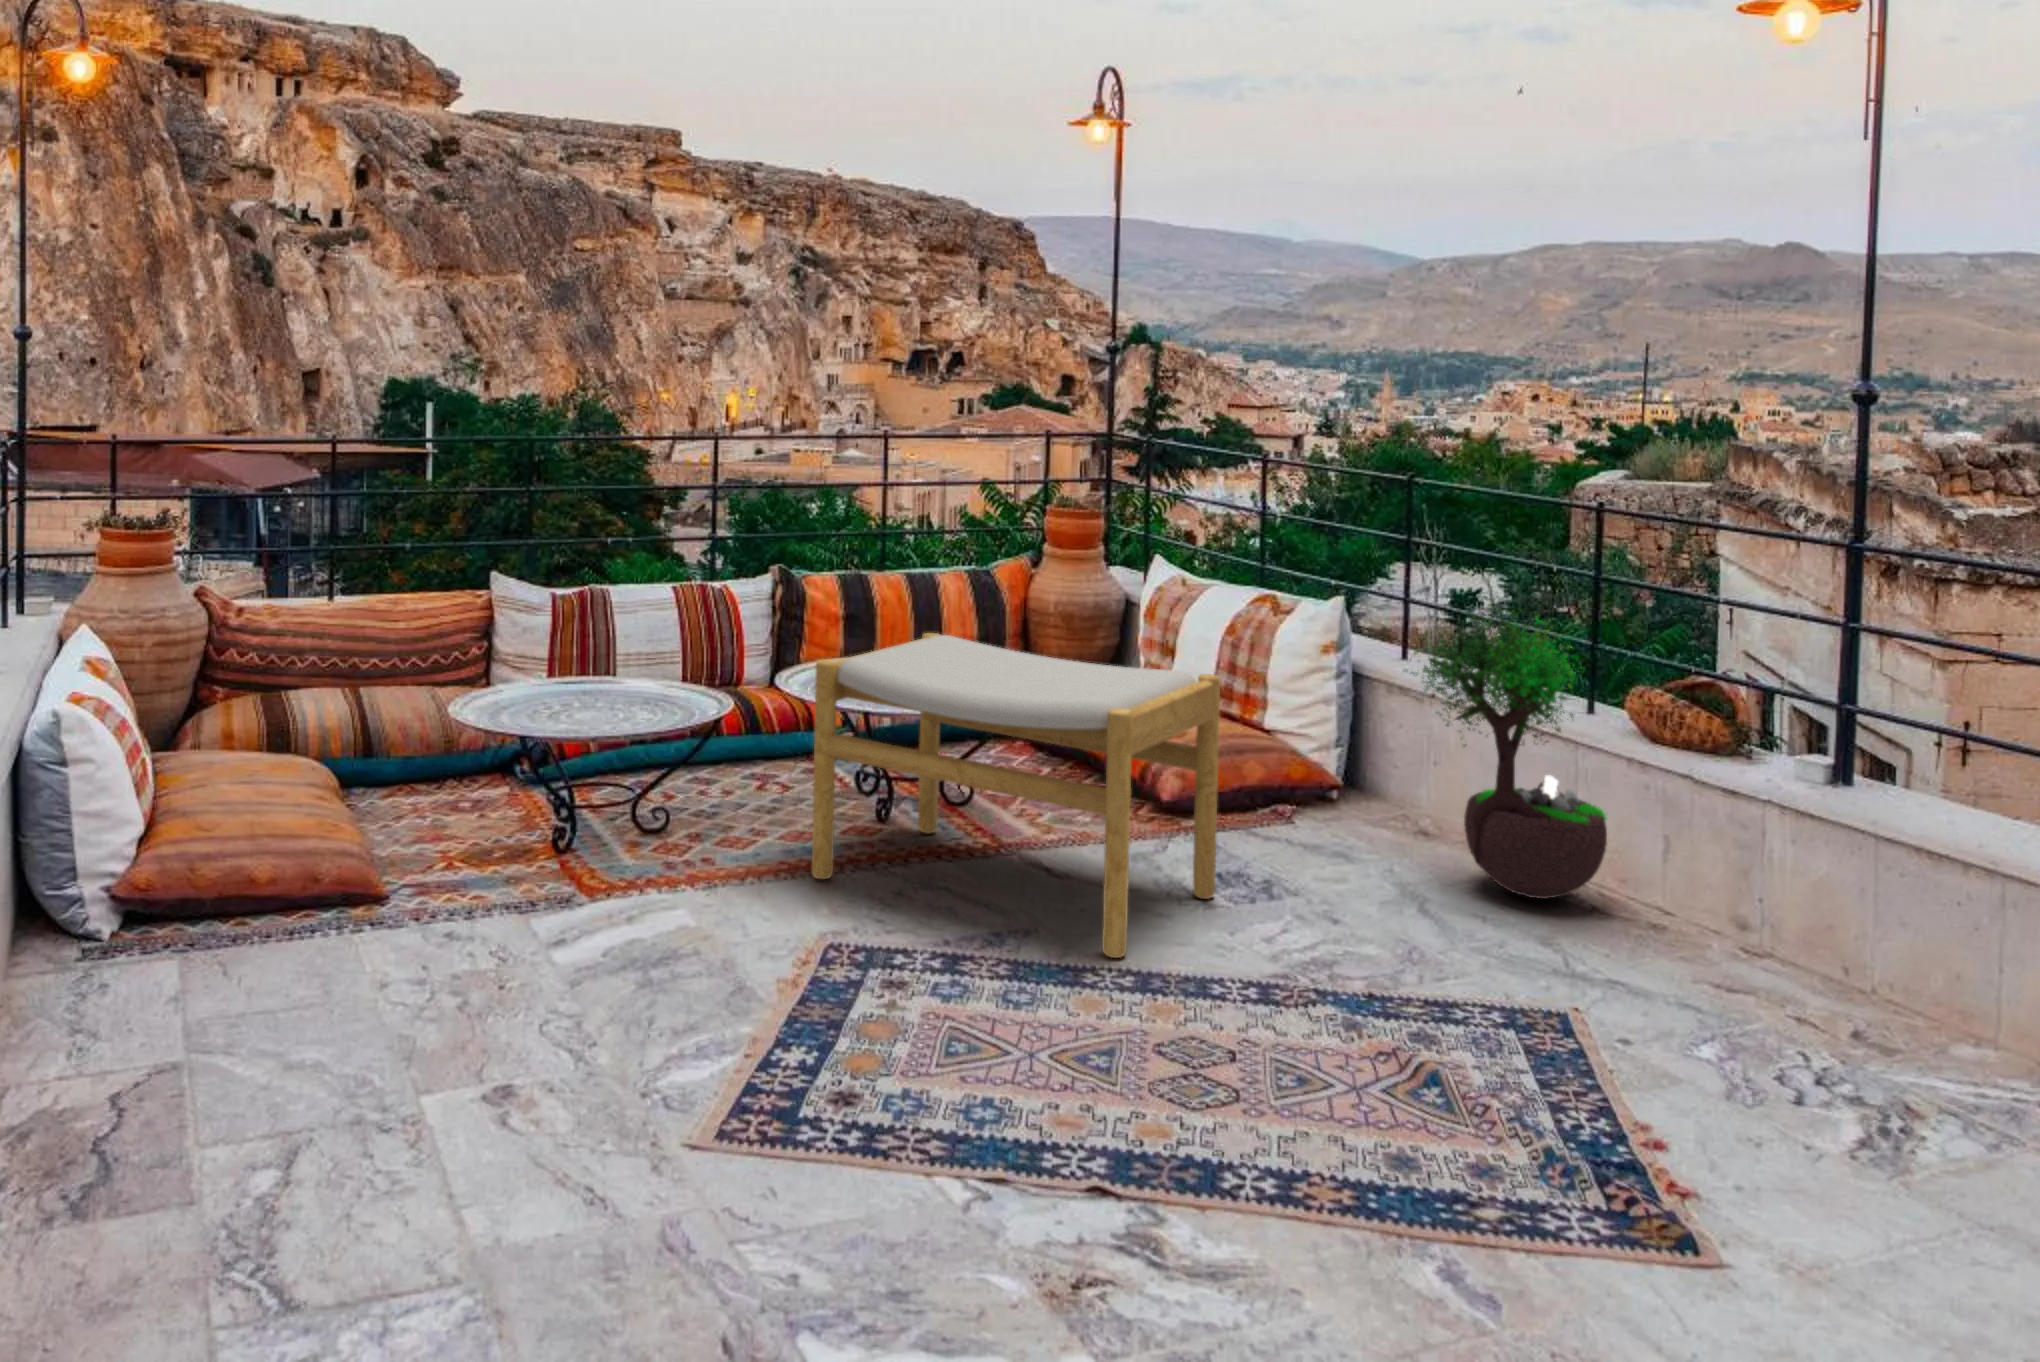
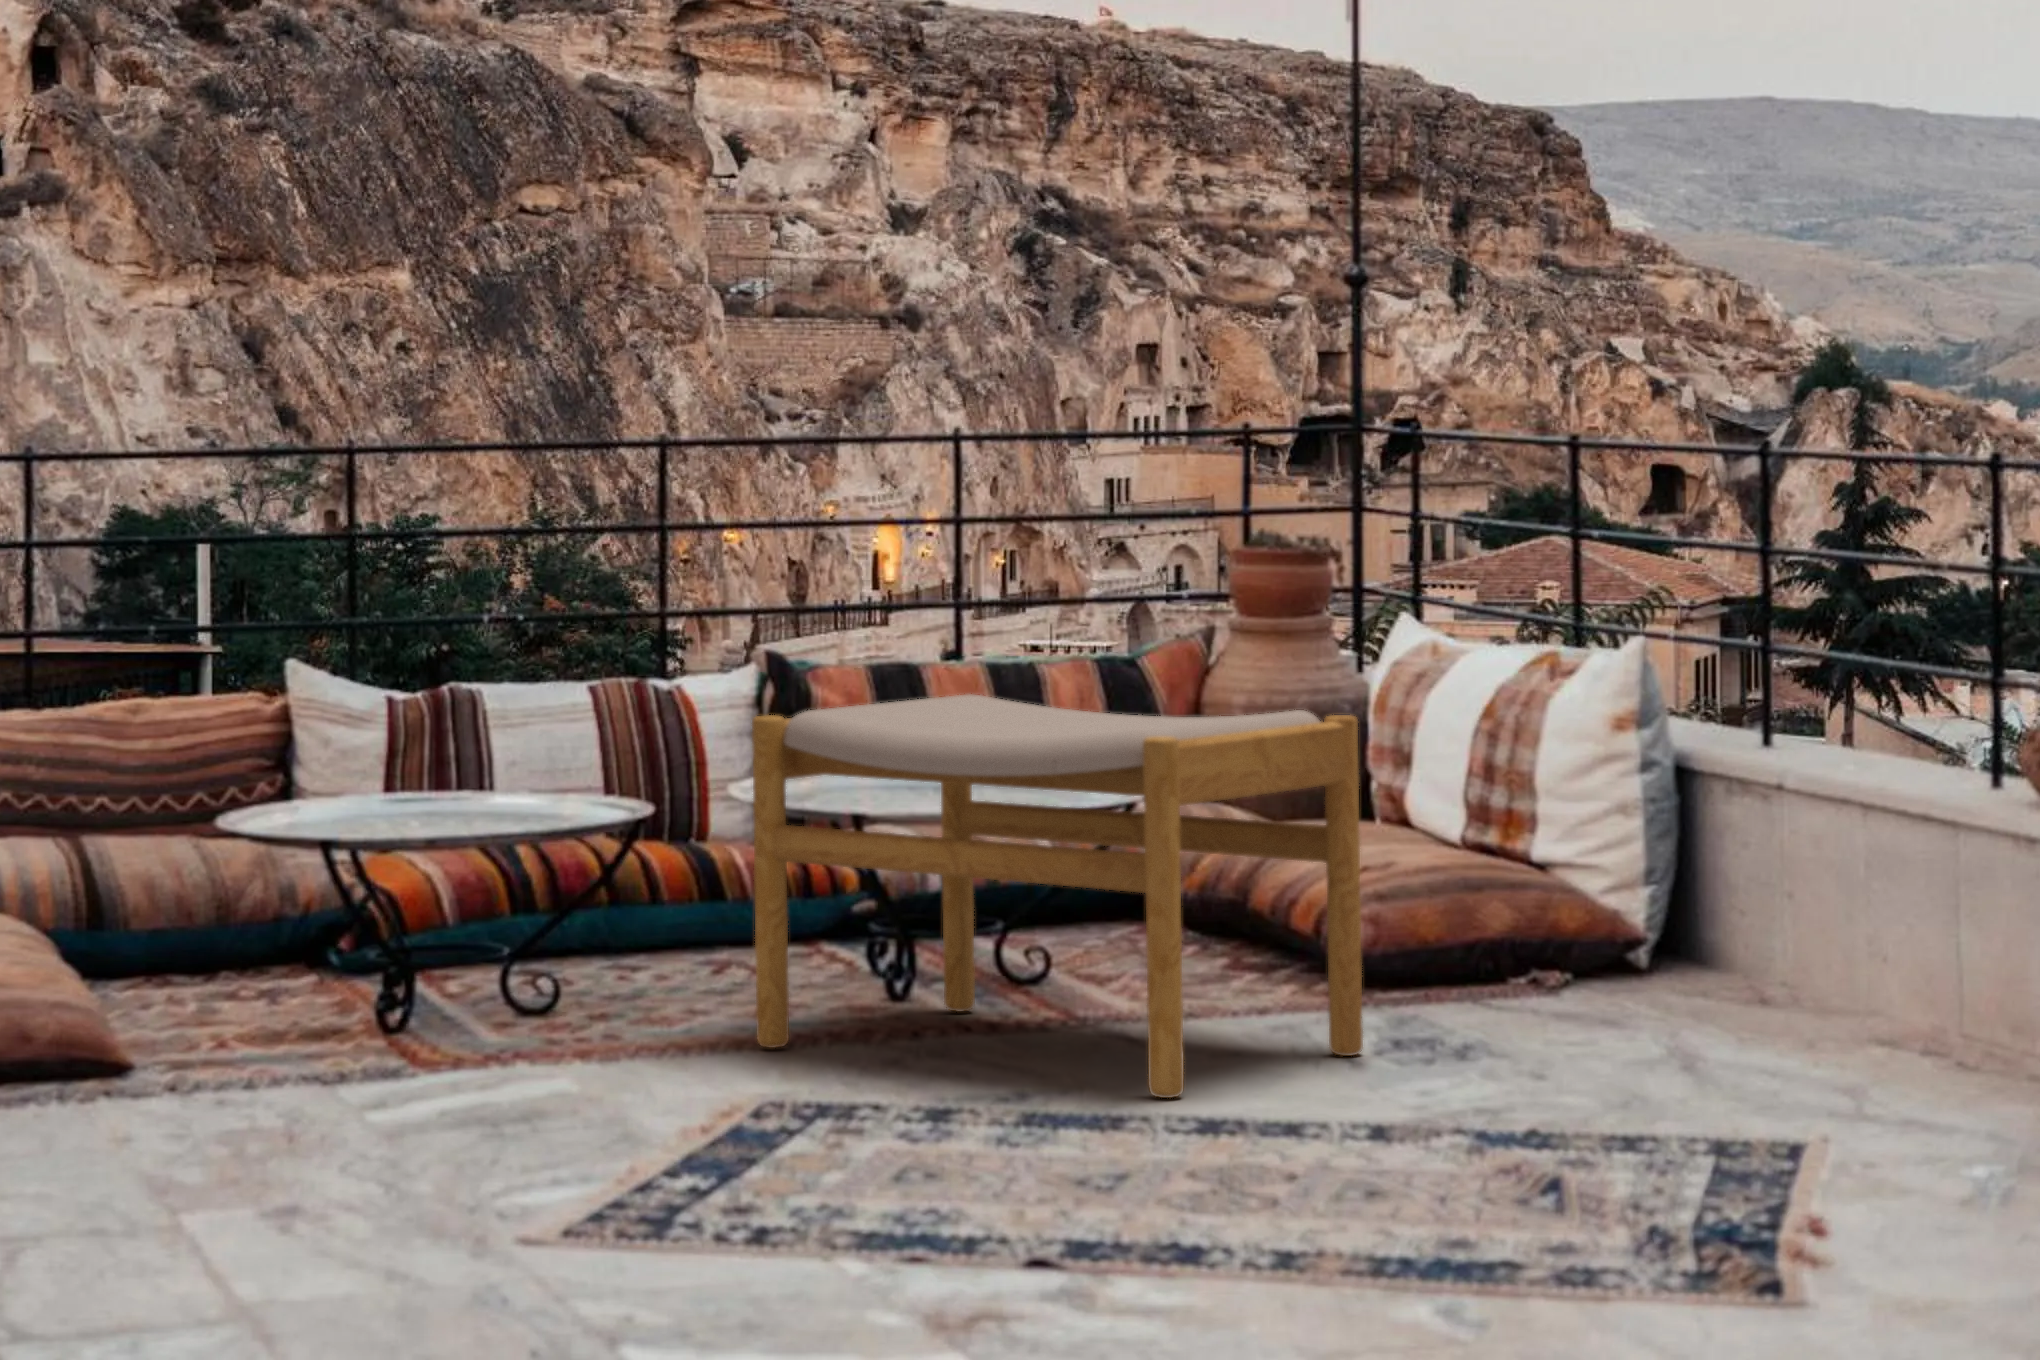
potted tree: present [1405,586,1607,899] -> none [1650,571,1976,1048]

